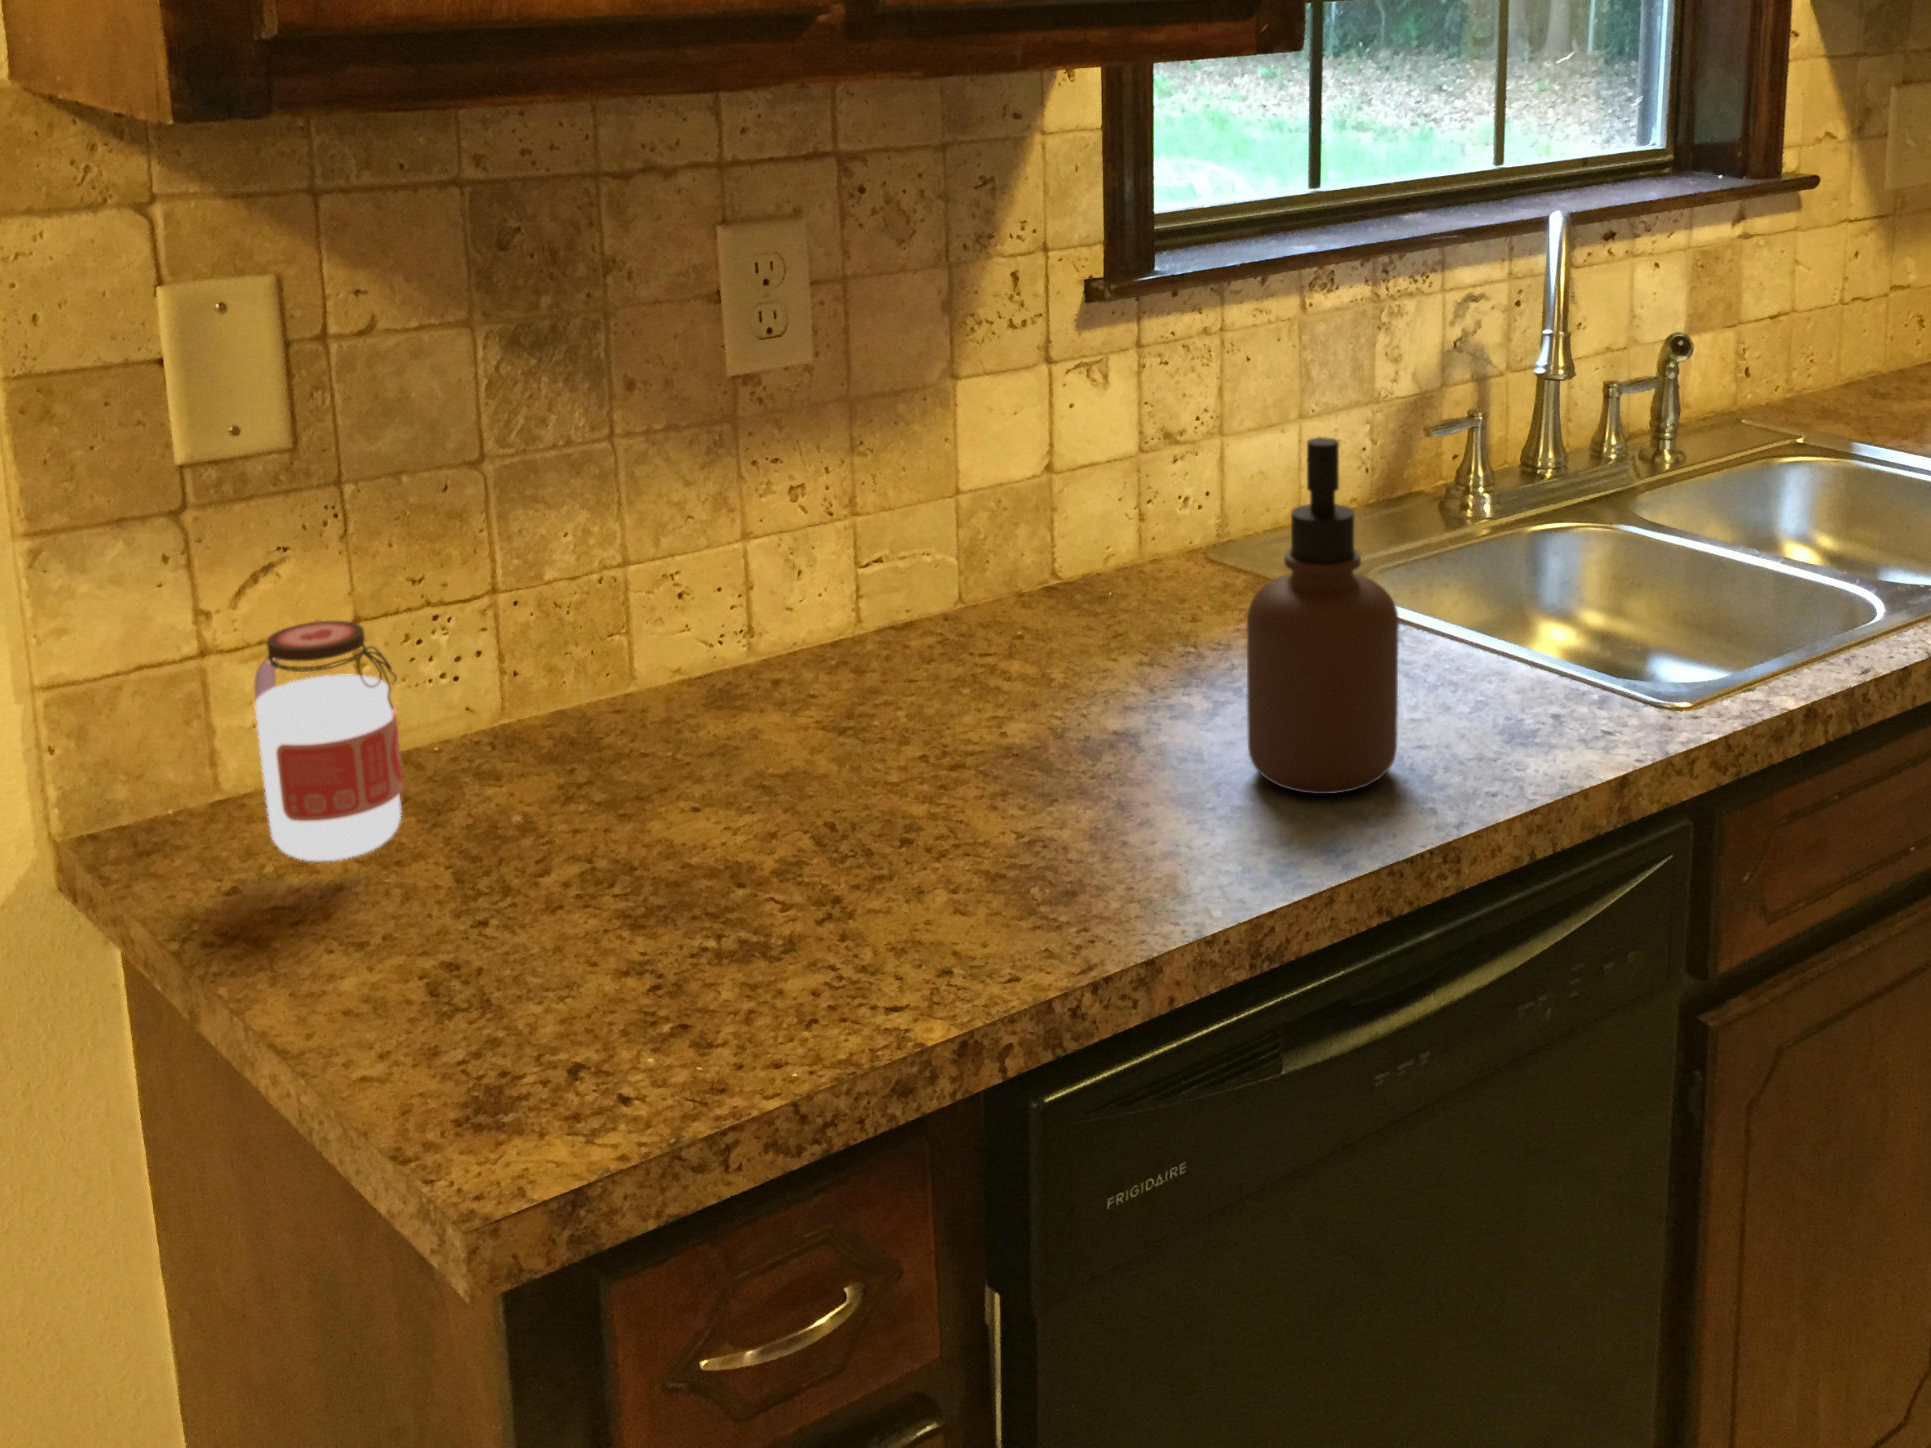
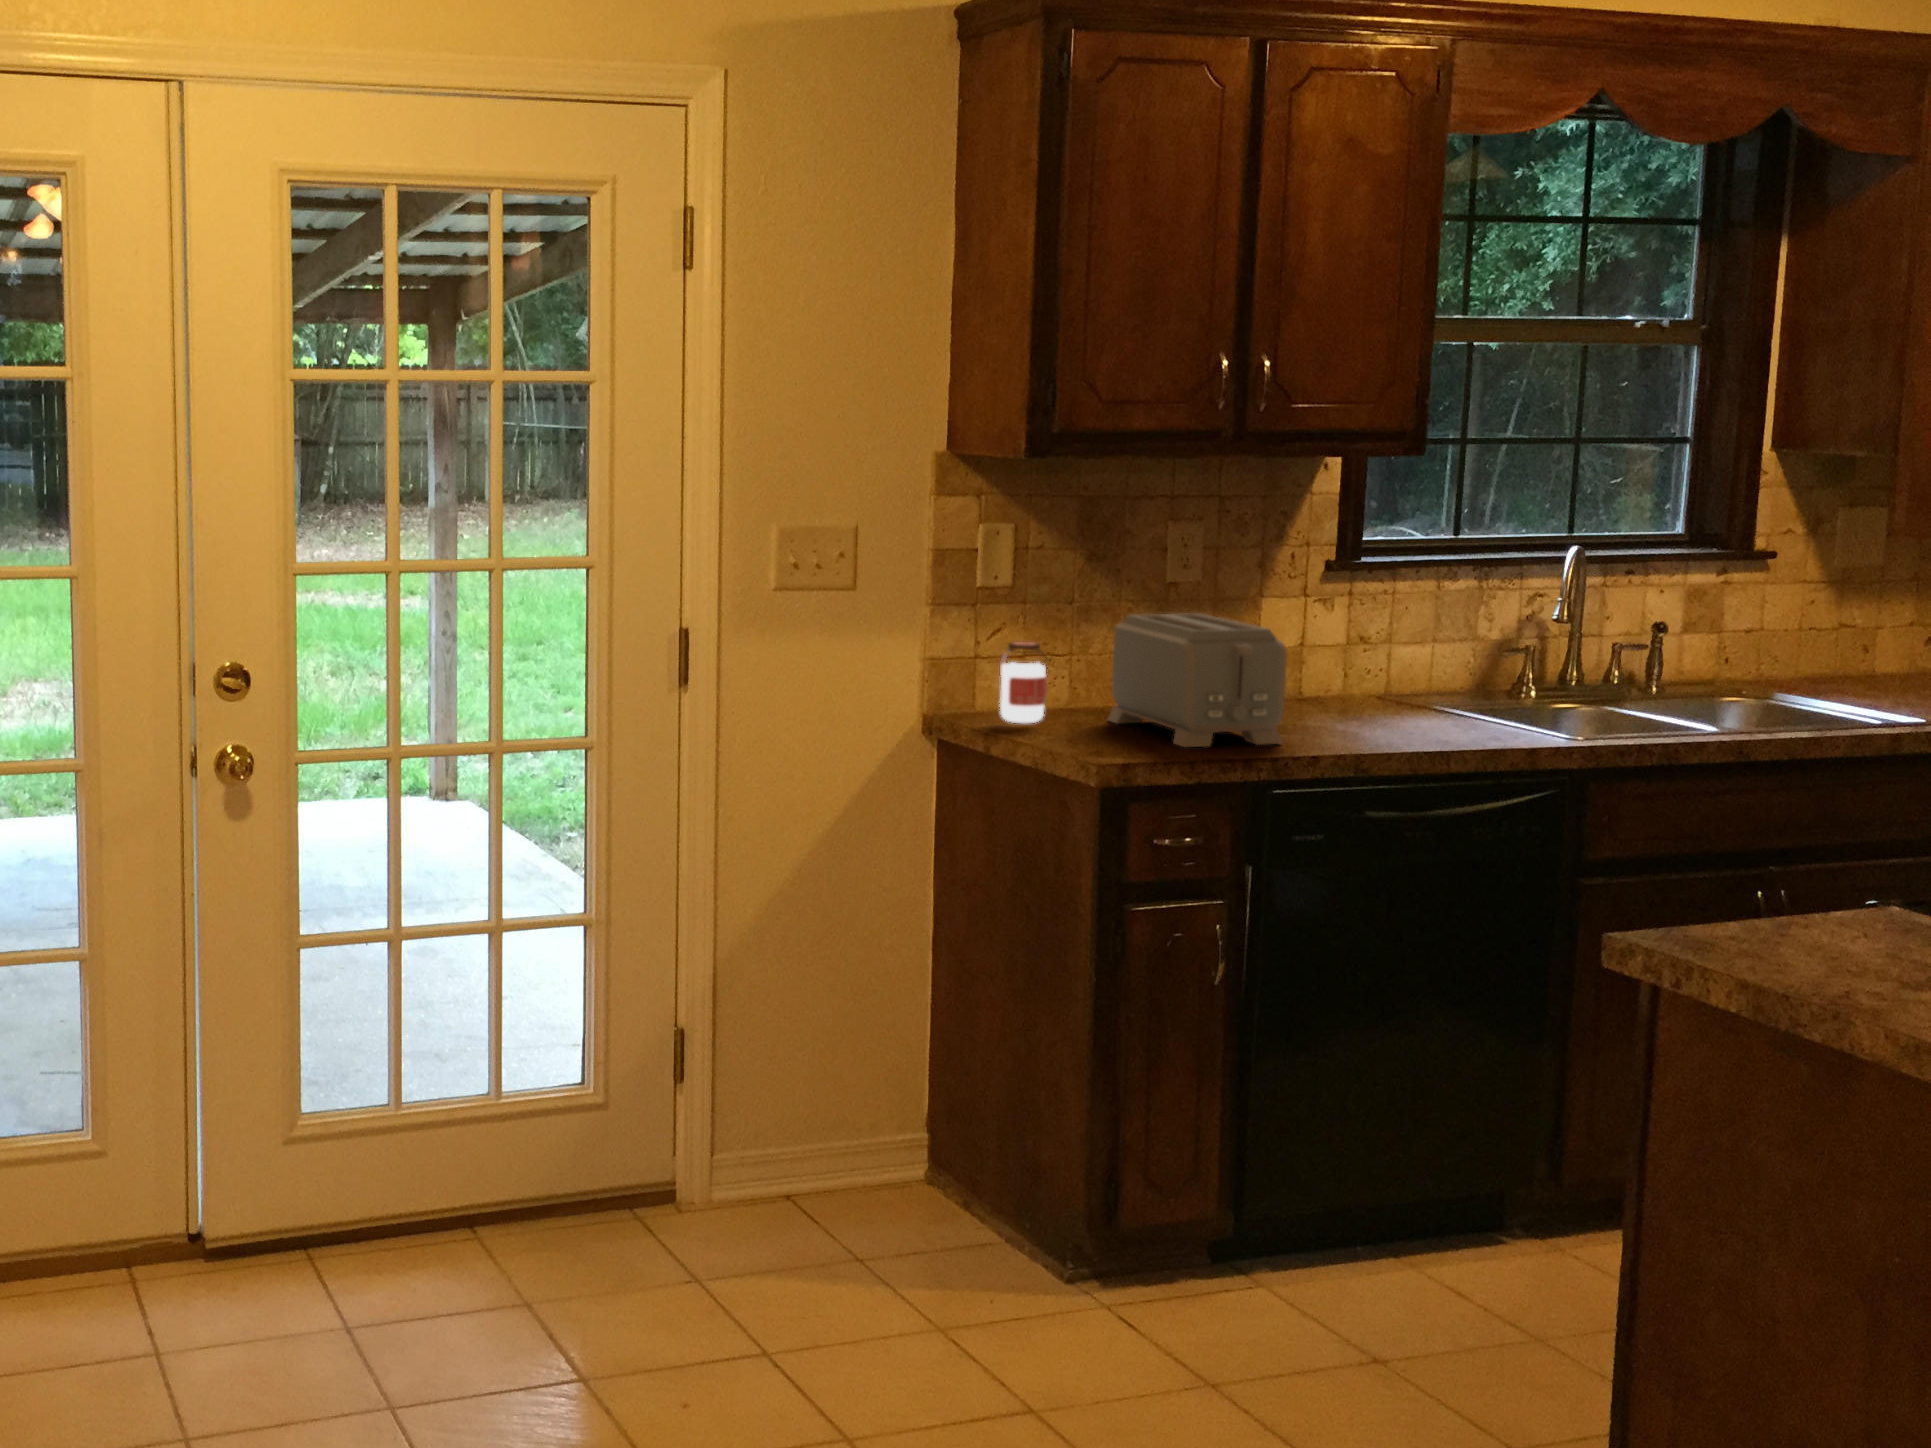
soap dispenser: present [1247,437,1399,794] -> none [1370,601,1437,742]
toaster: none [578,482,1050,945] -> present [1108,613,1287,747]

